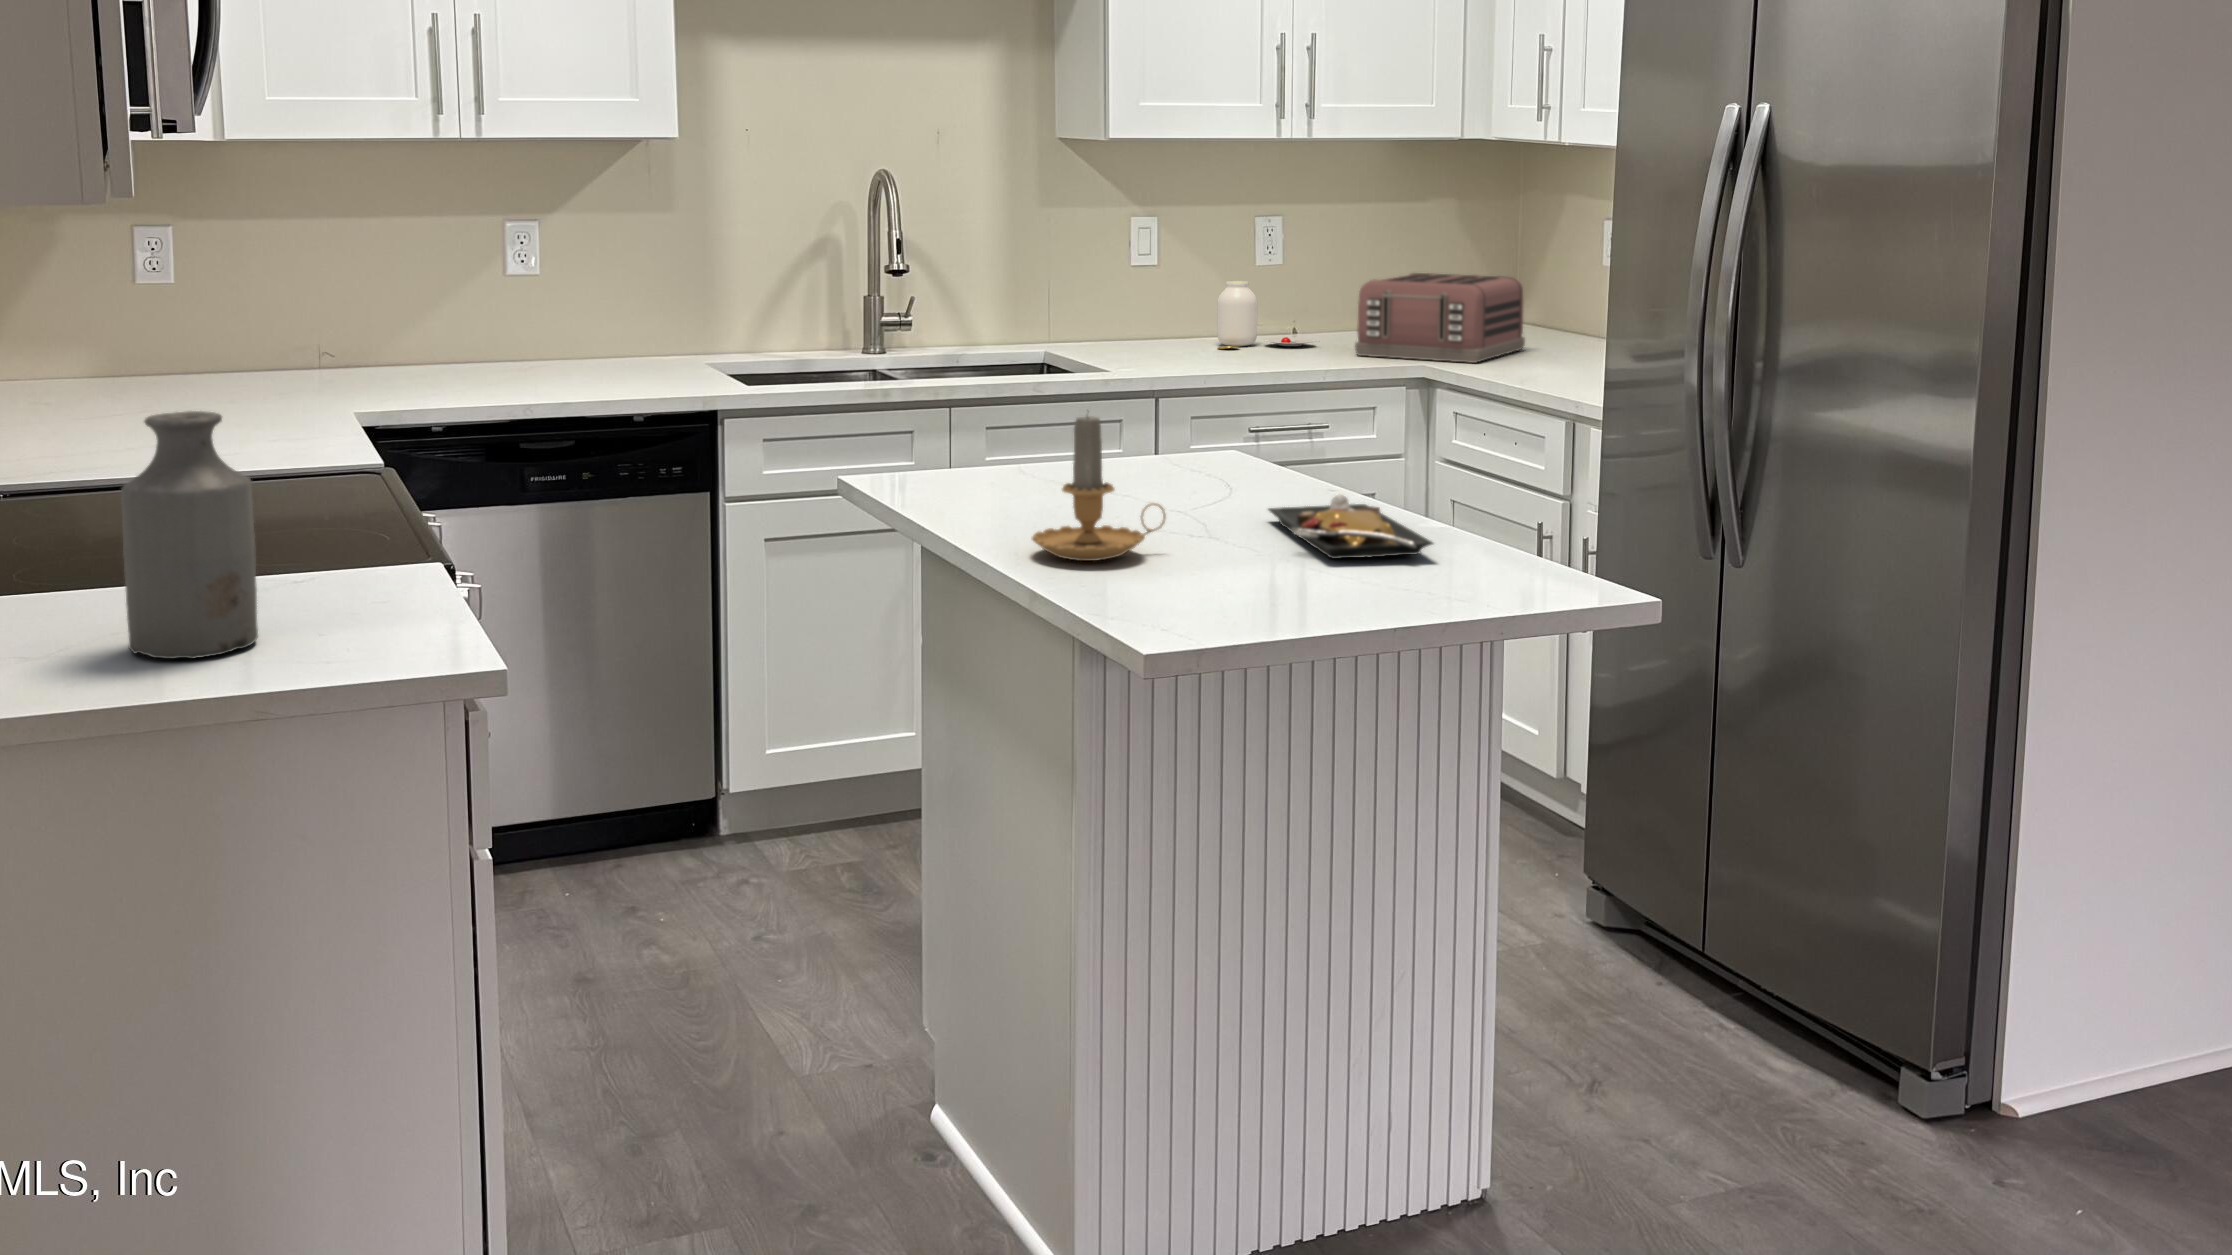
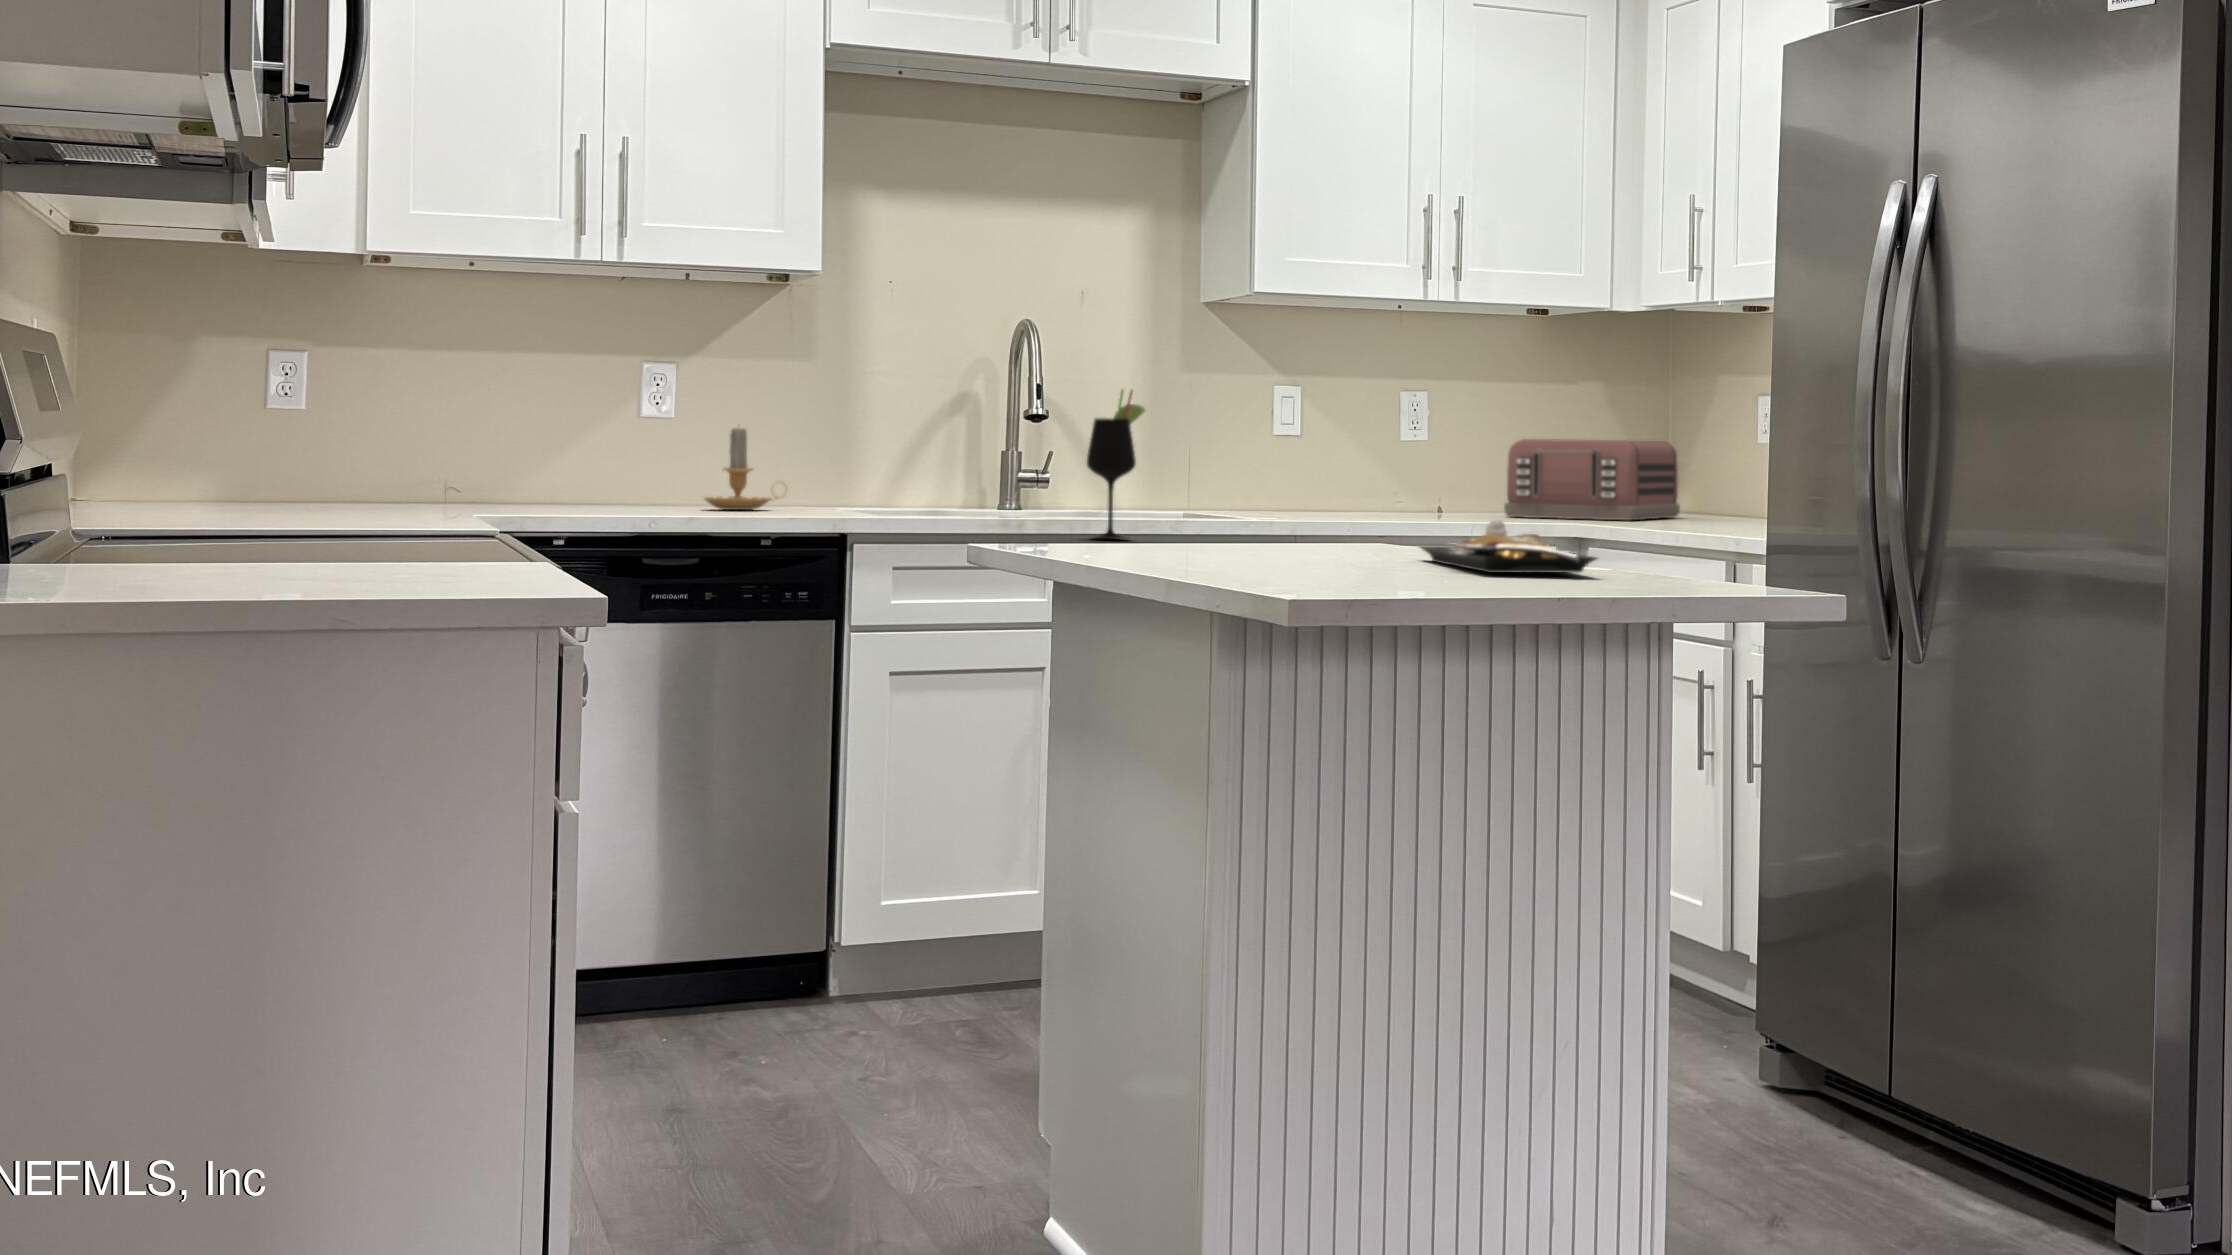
jar: present [1217,281,1317,349] -> none [1362,447,1468,513]
wine glass: none [951,347,1007,490] -> present [1087,390,1145,539]
bottle: present [121,411,258,659] -> none [201,334,347,587]
candle: present [1032,416,1166,561] -> present [705,428,783,510]

